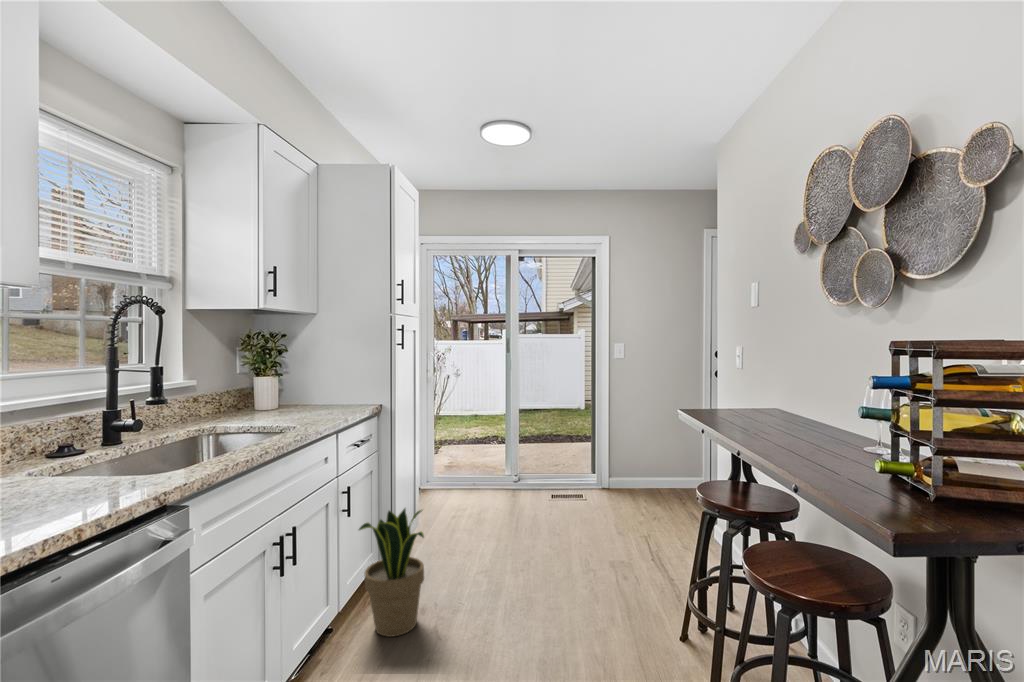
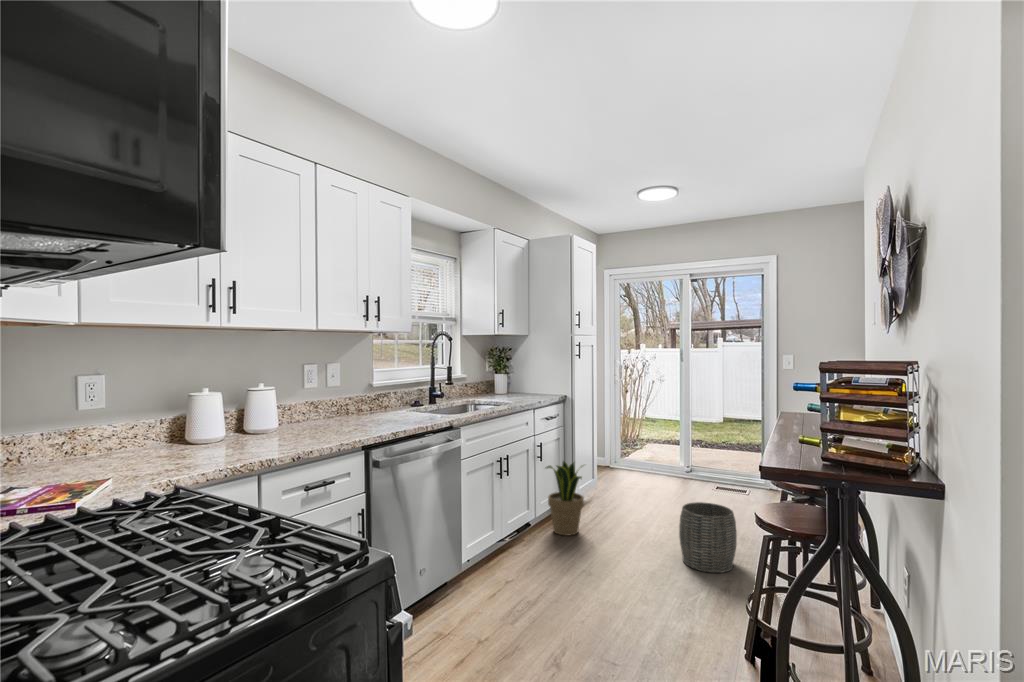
woven basket: none [582,540,663,654] -> present [679,502,737,573]

